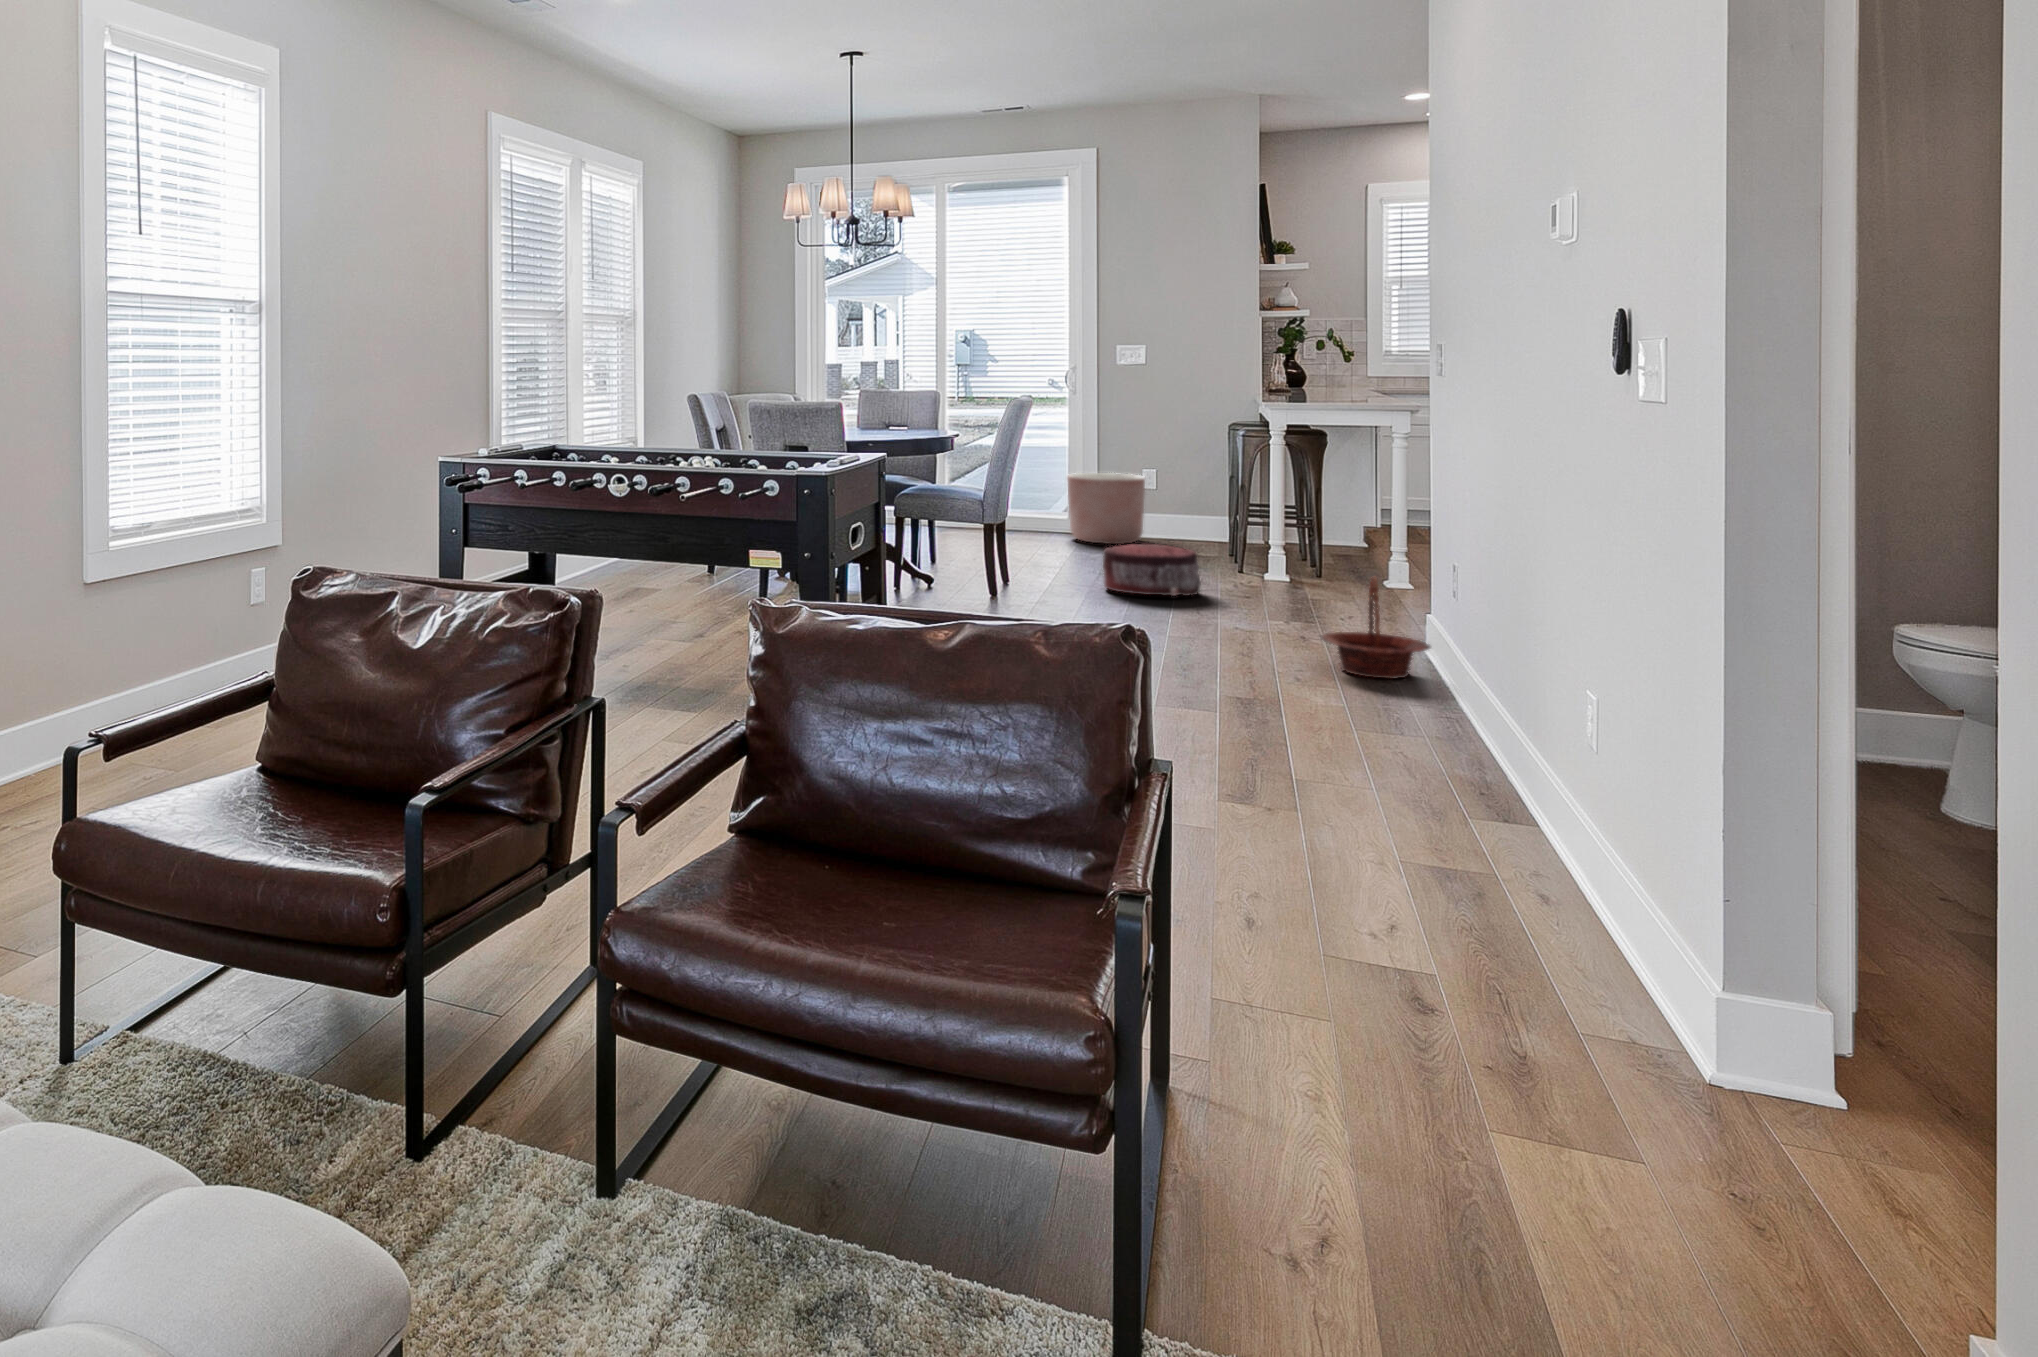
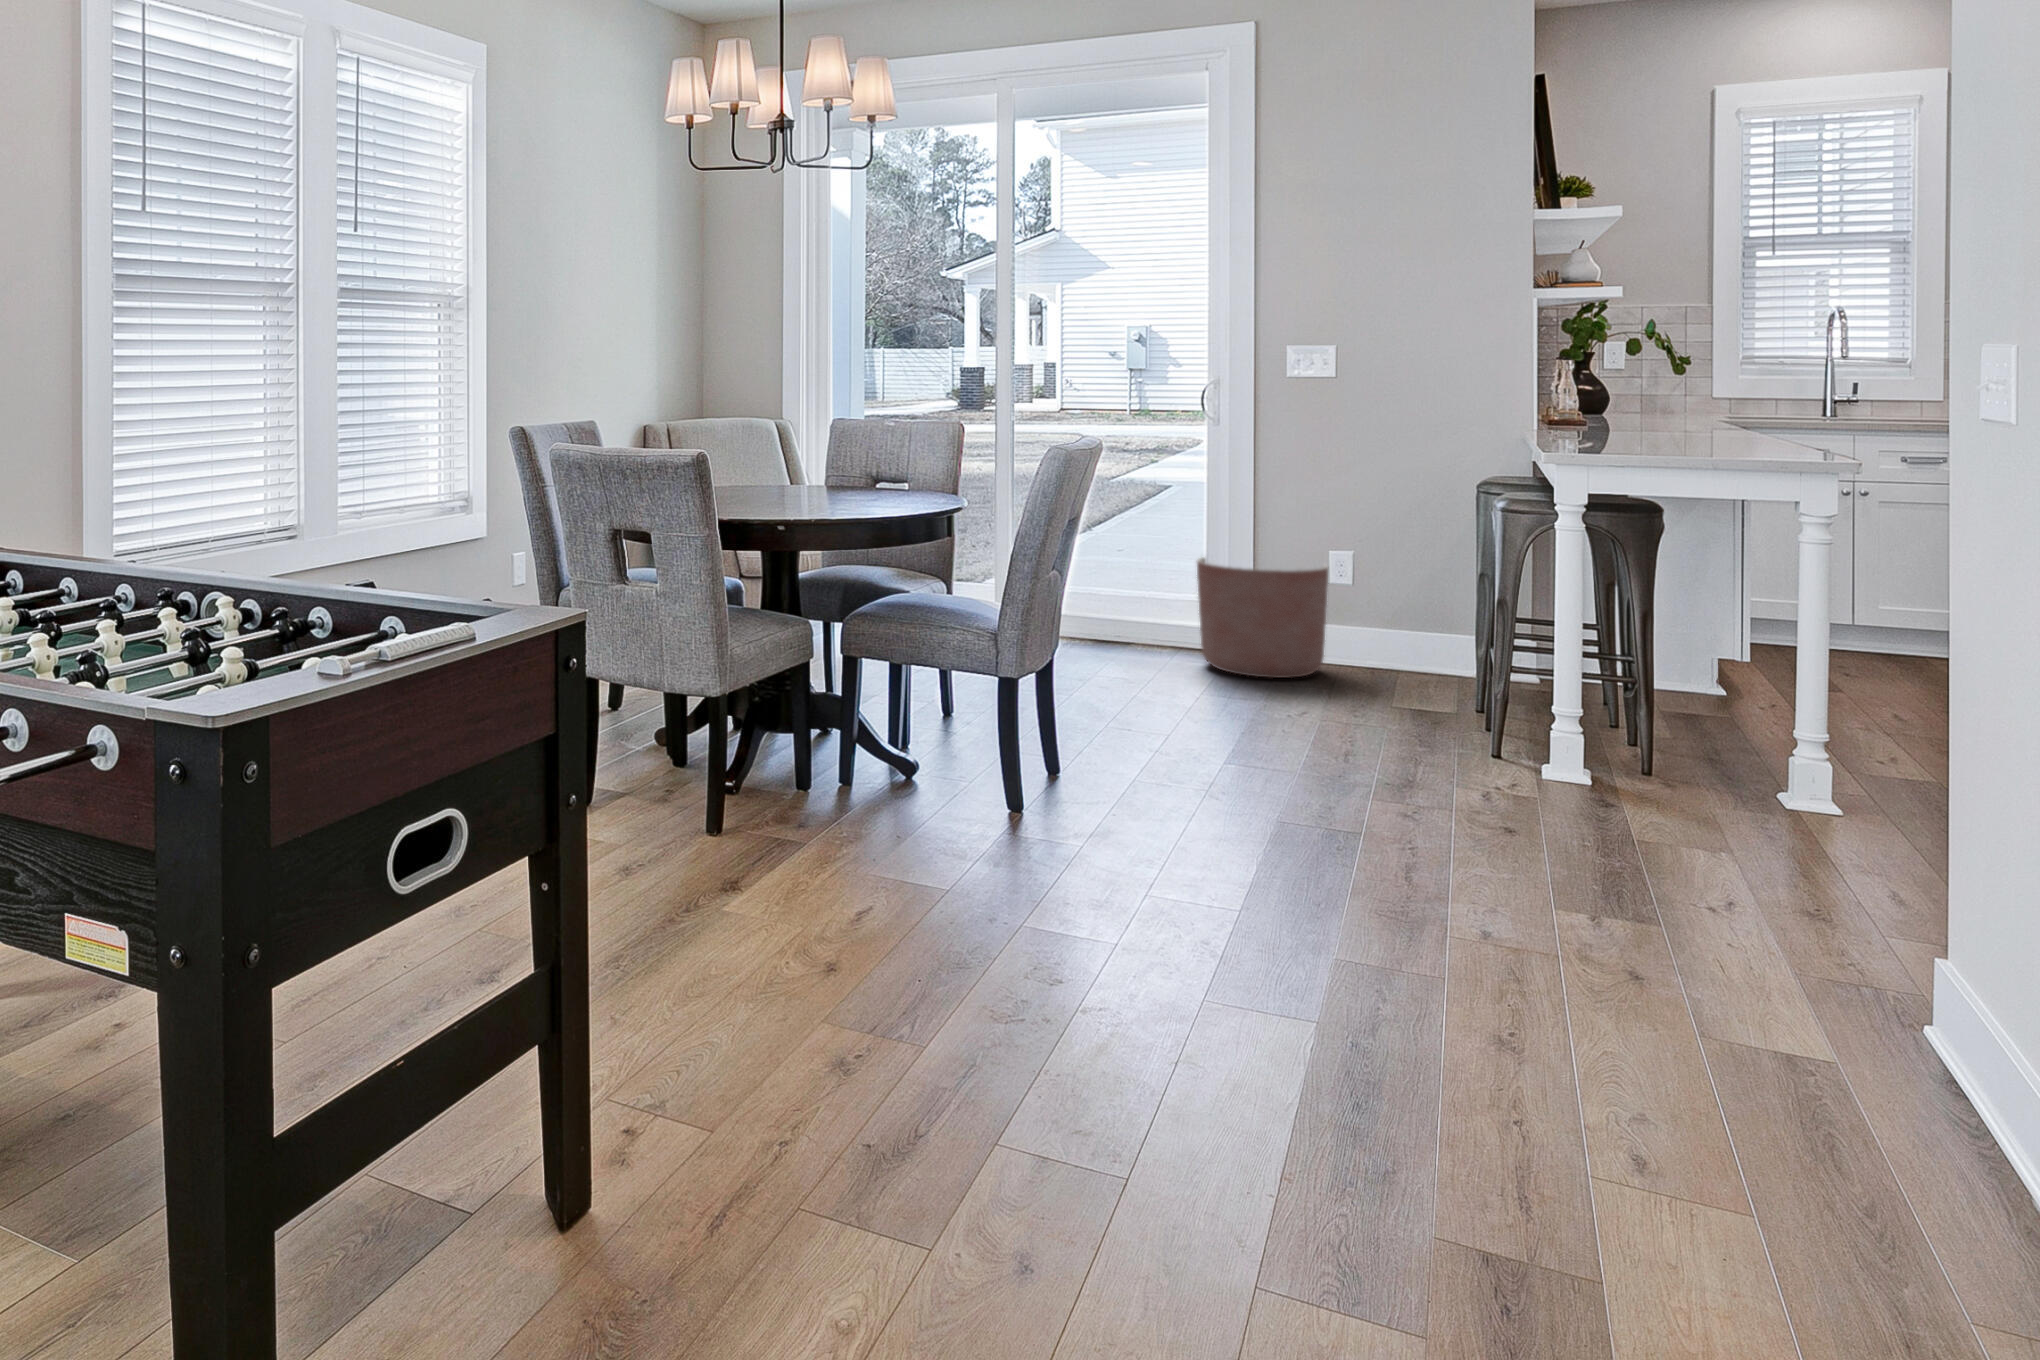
pouf: present [1103,544,1201,596] -> none [1230,712,1416,829]
basket: present [1320,577,1430,679] -> none [1695,907,2003,1178]

